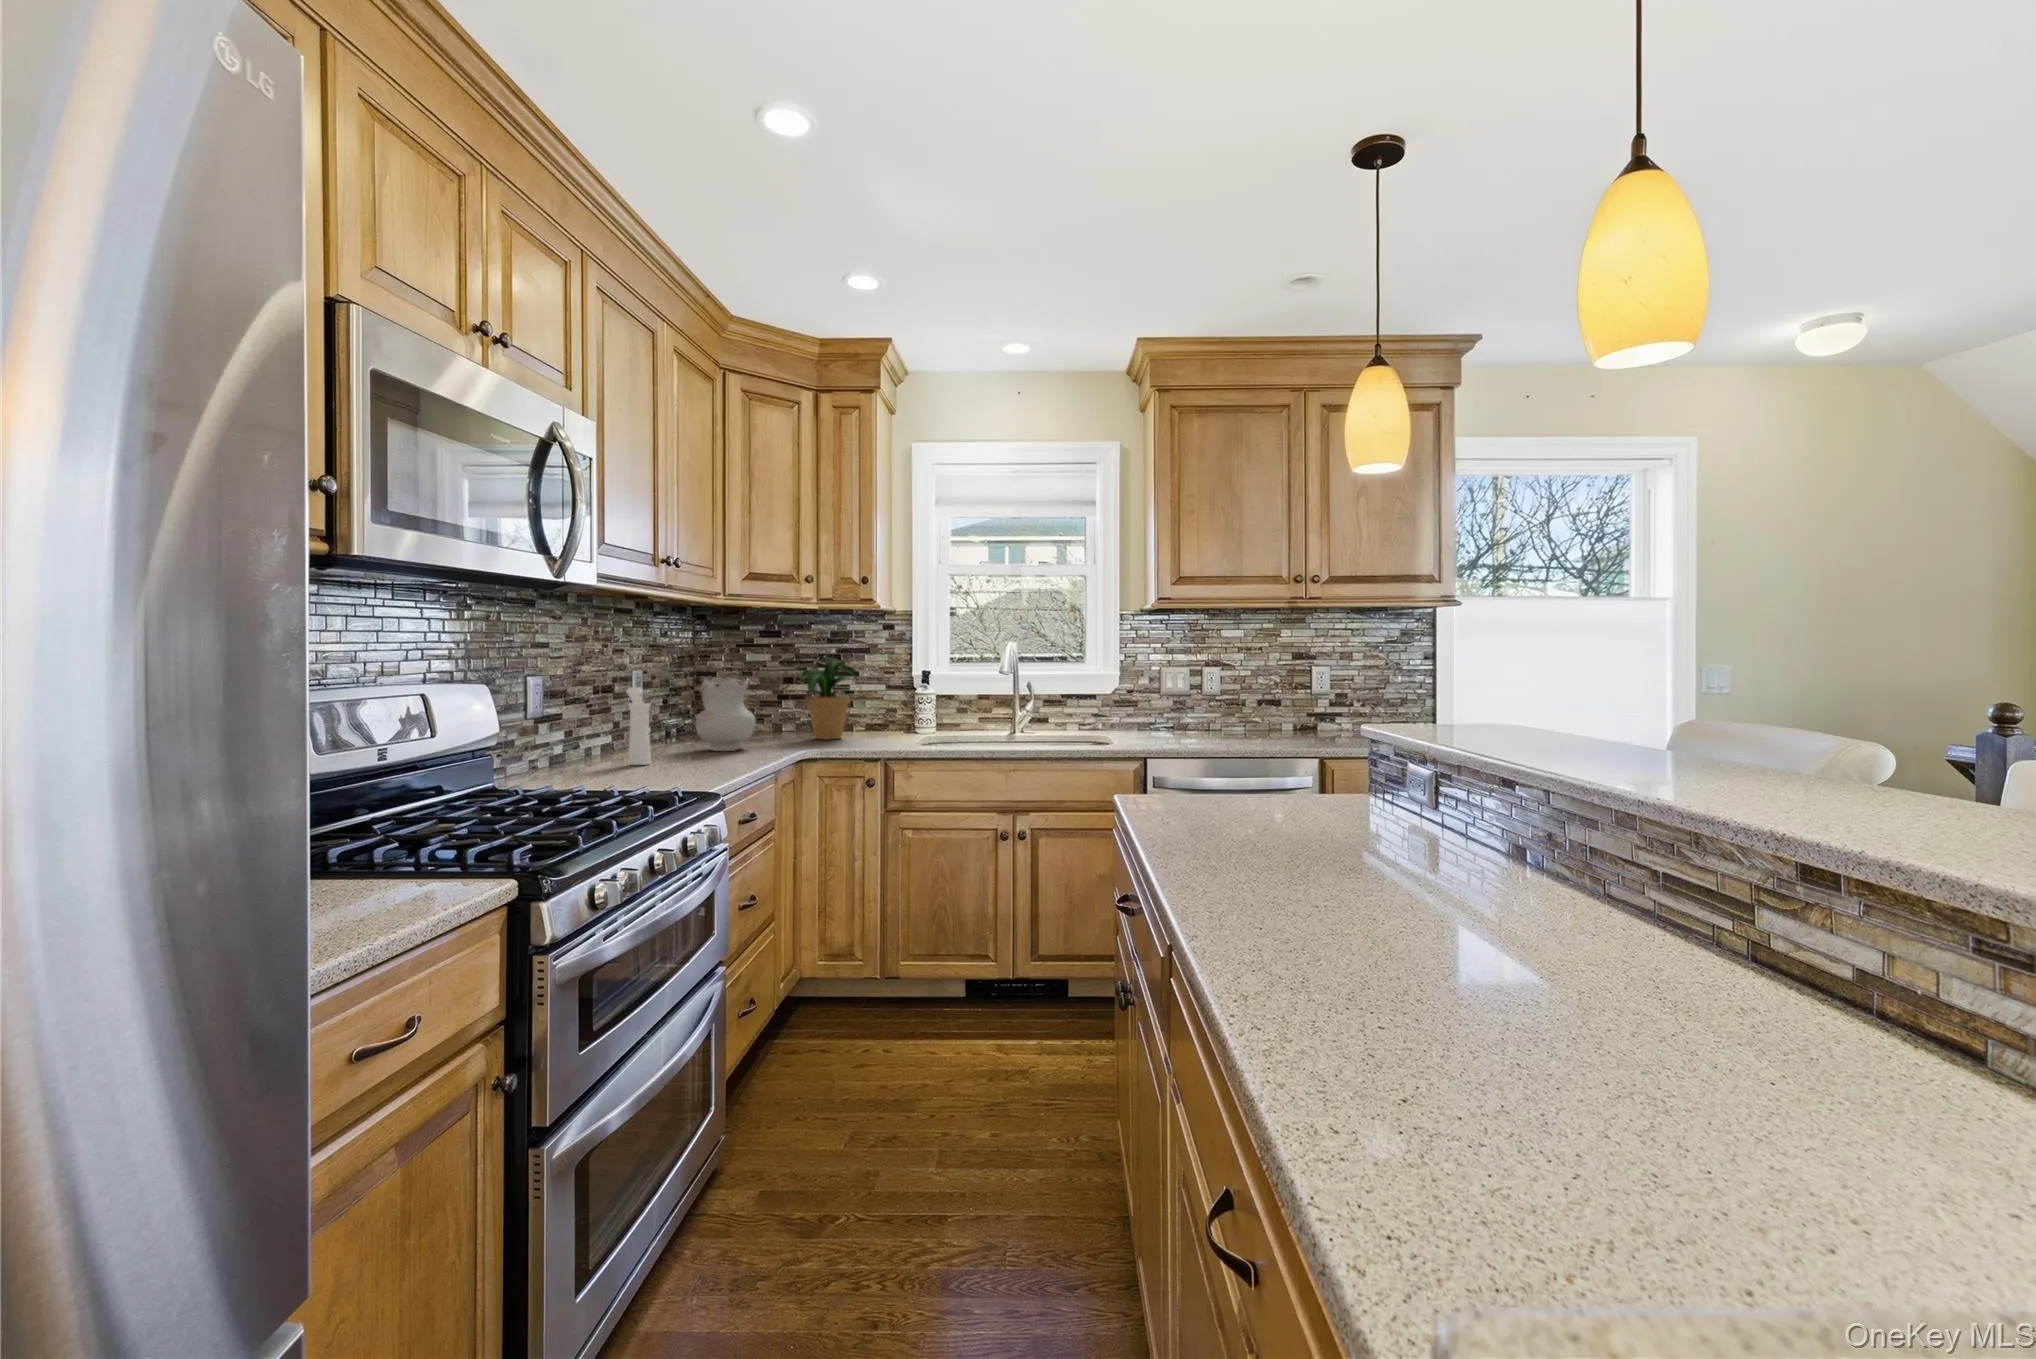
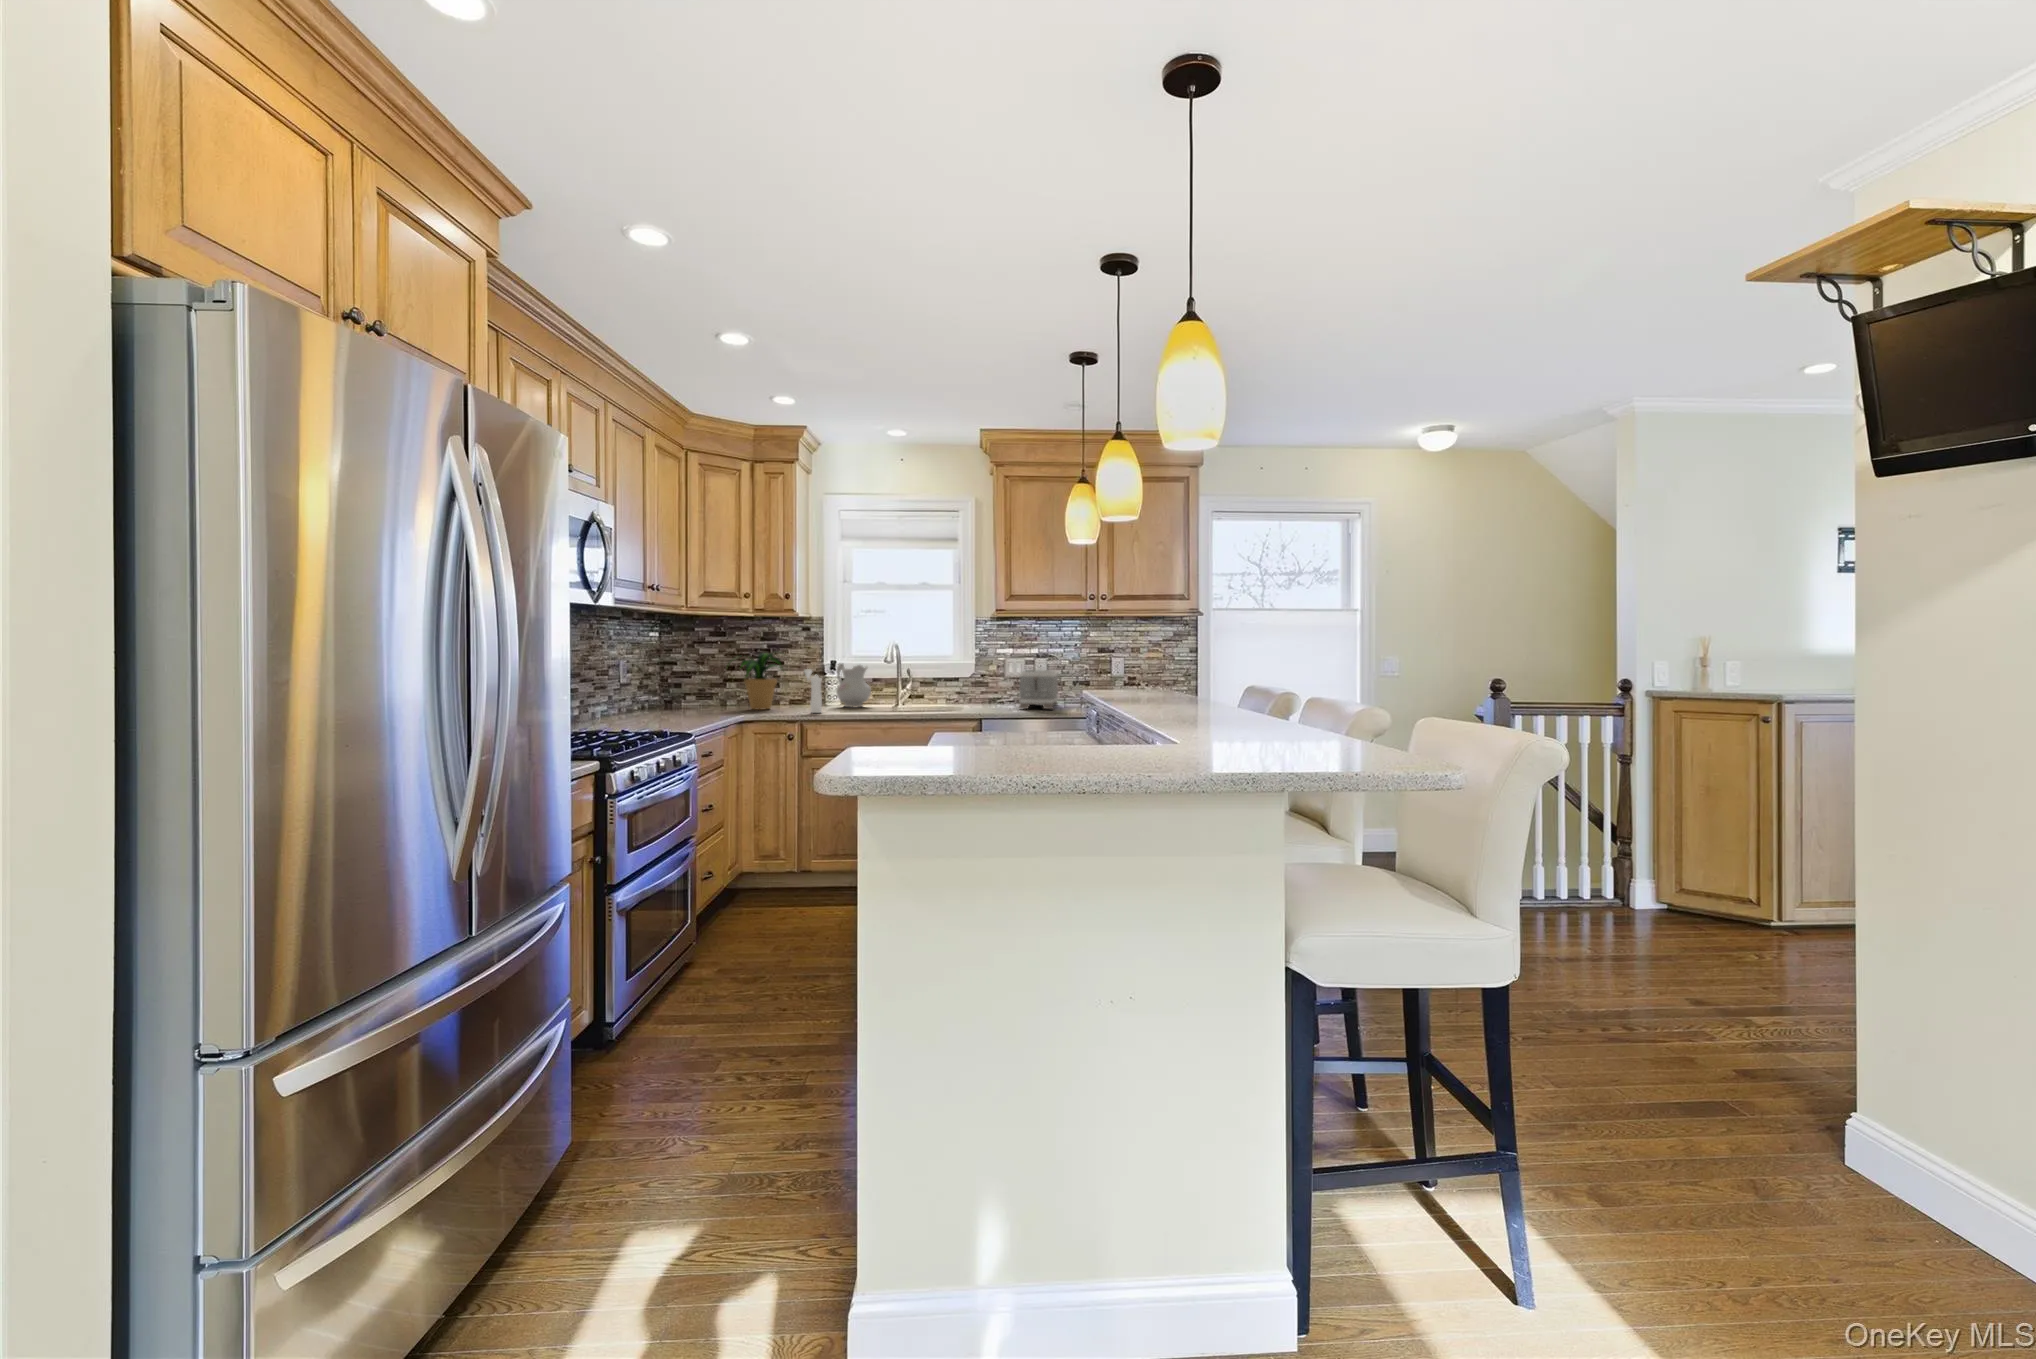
ceramic pitcher: present [696,677,756,751] -> present [836,664,871,708]
toaster: none [1188,684,1240,740] -> present [1019,670,1058,709]
pepper mill: present [627,687,651,765] -> present [804,669,822,713]

